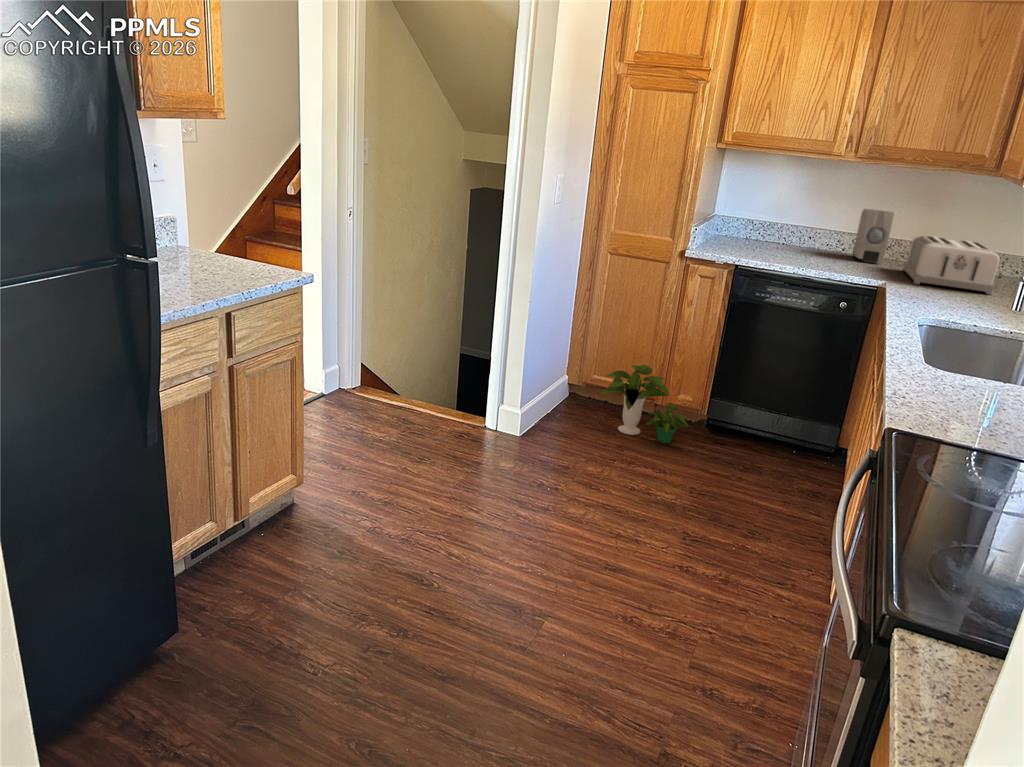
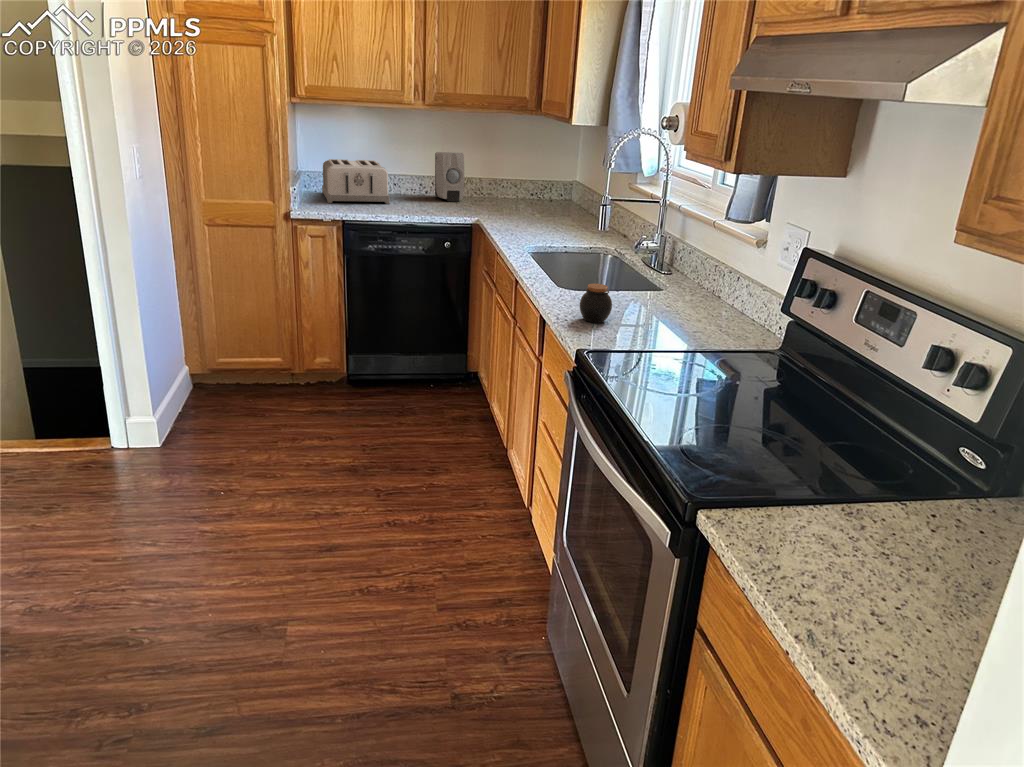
toaster: present [902,235,999,294] -> present [322,159,390,204]
jar: none [925,364,969,410] -> present [580,284,612,323]
potted plant: present [600,365,688,443] -> none [235,337,336,411]

